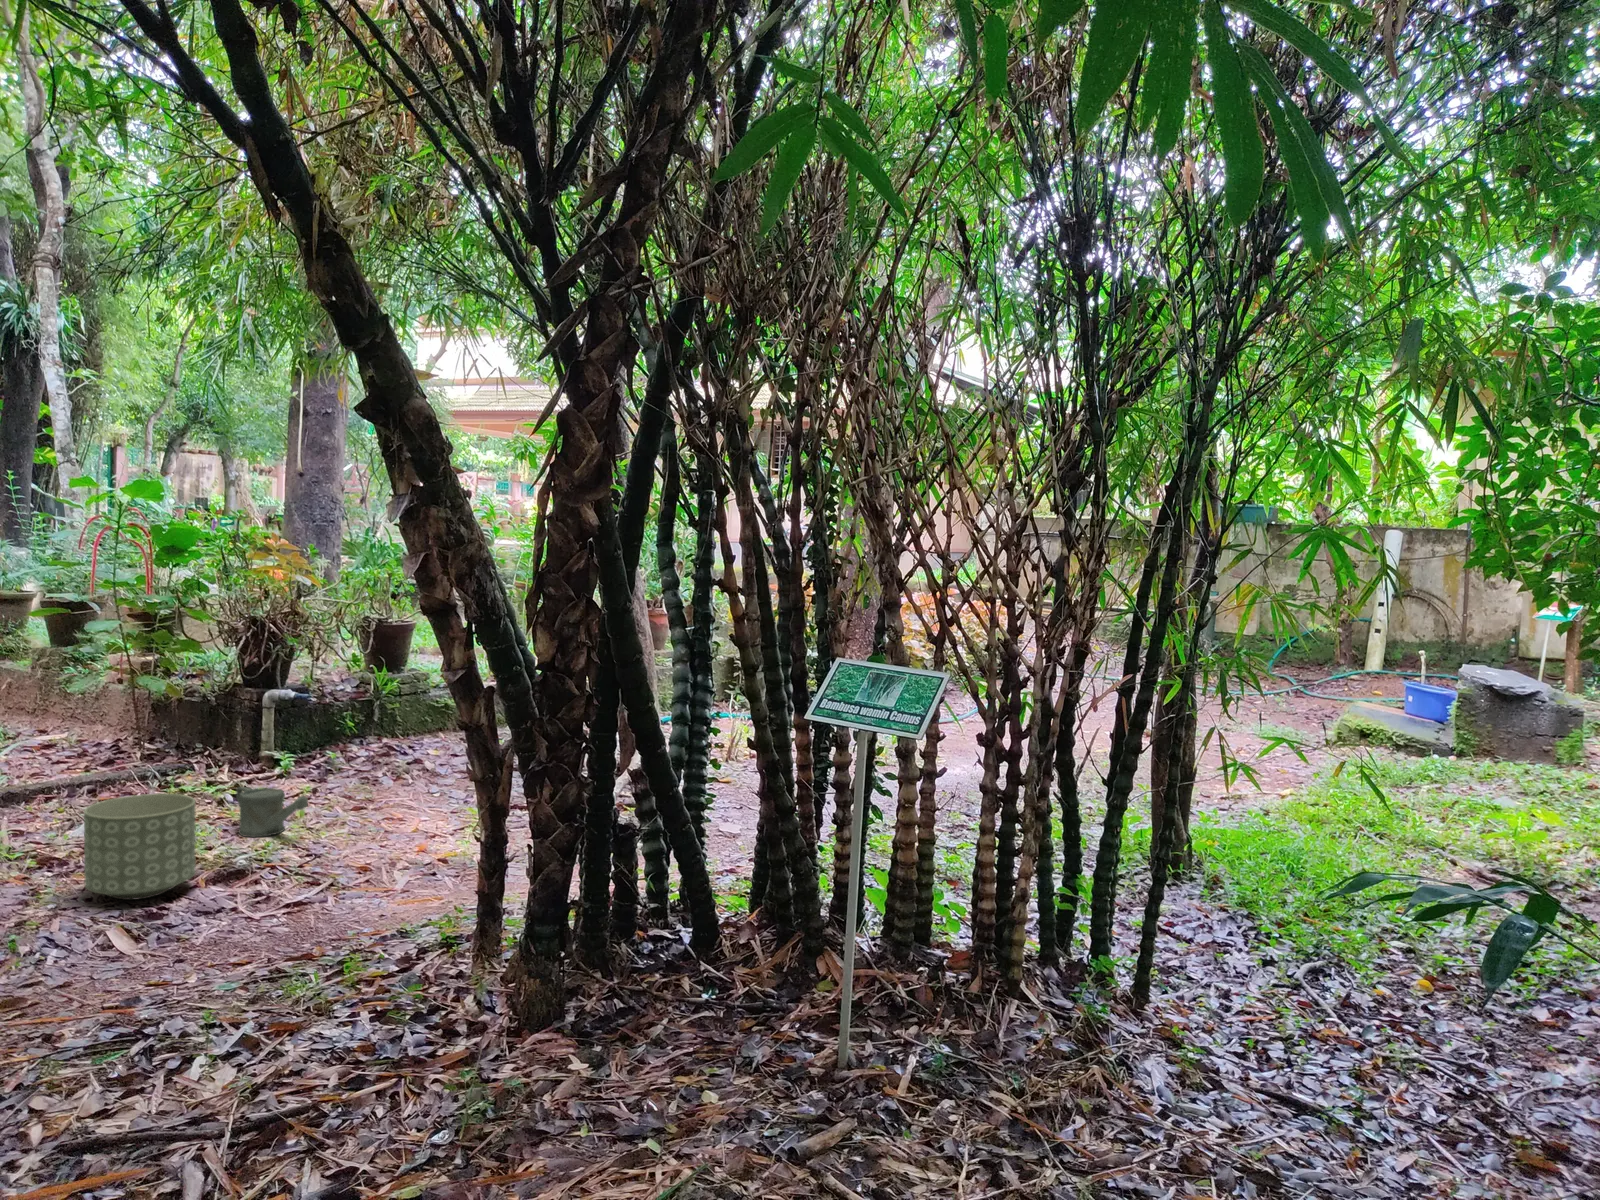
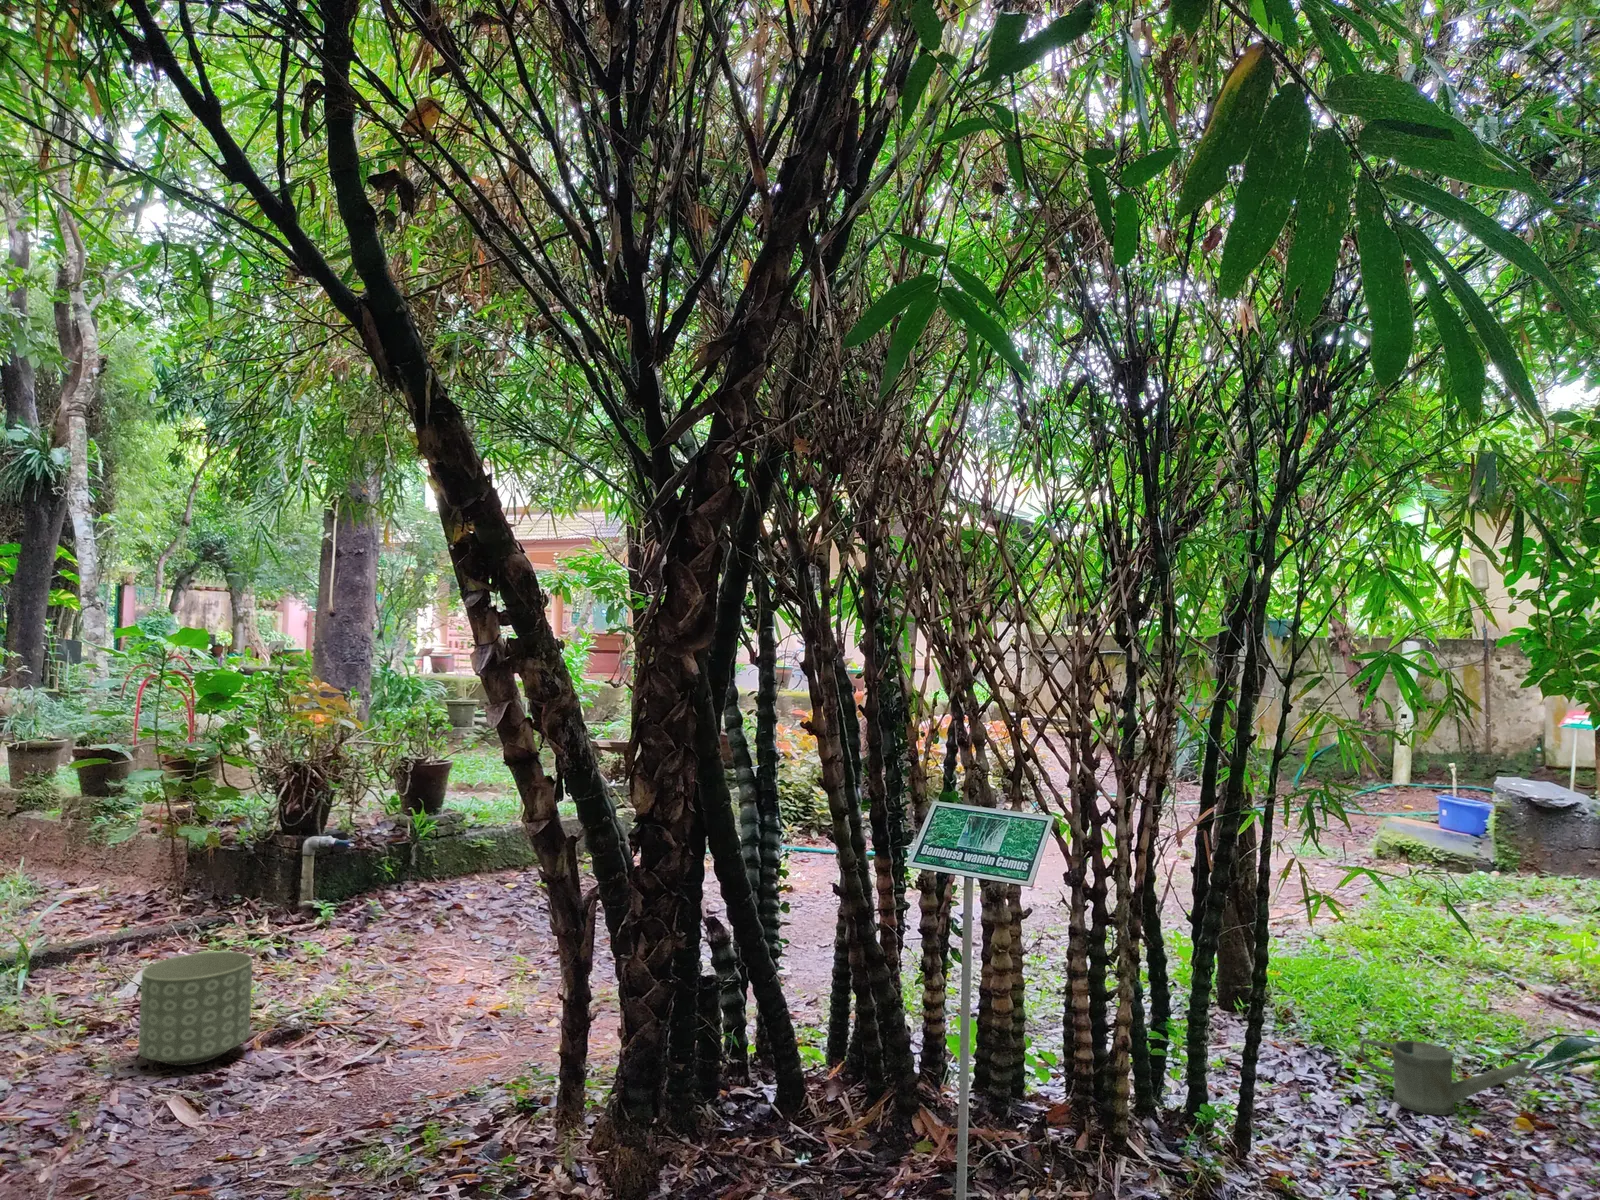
watering can: present [236,787,308,837] -> present [1360,1039,1532,1115]

